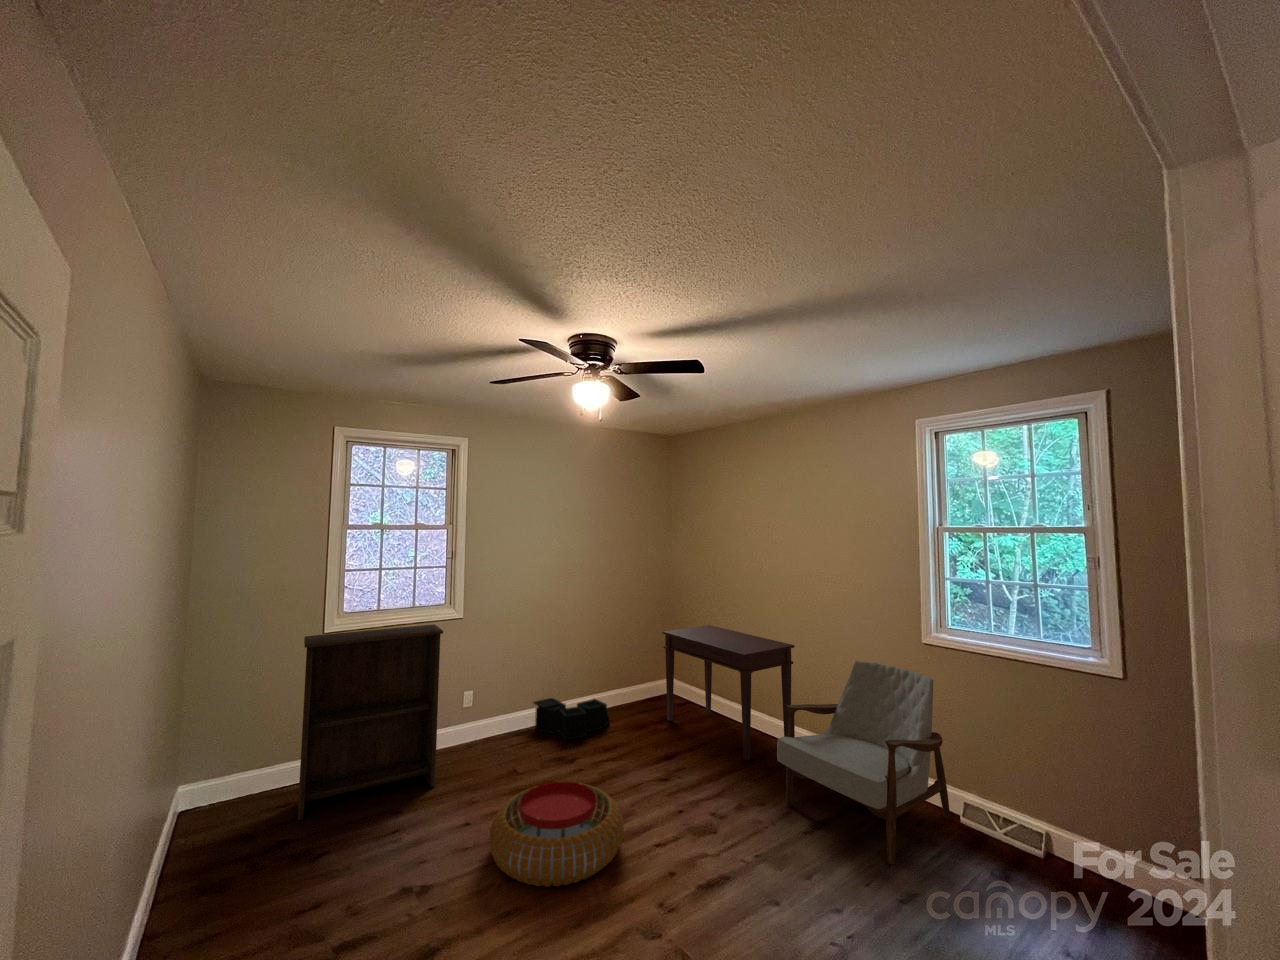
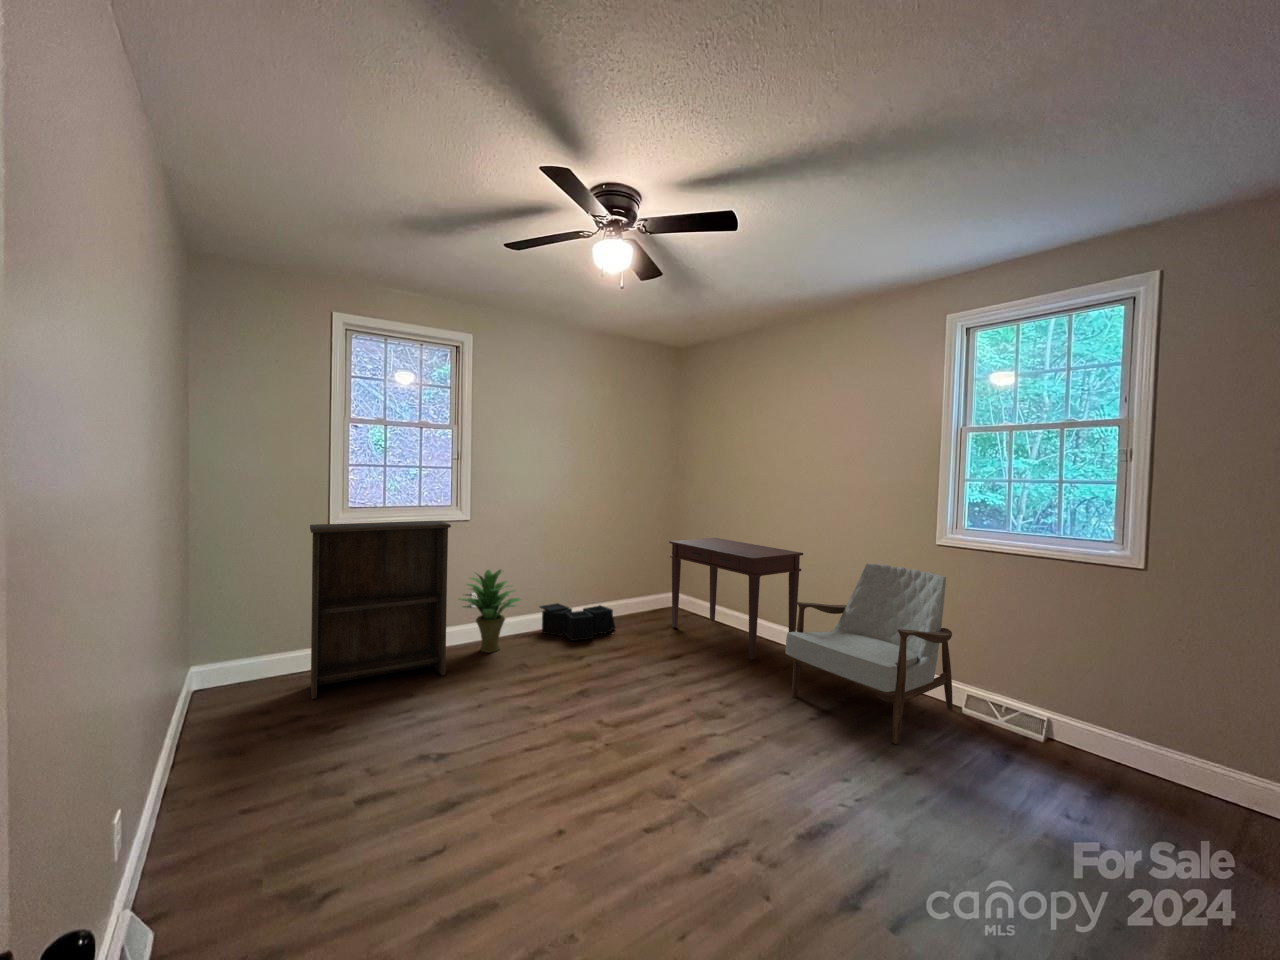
potted plant: none [450,668,514,757] -> present [458,570,520,653]
pouf: present [489,782,624,887] -> none [503,667,635,756]

